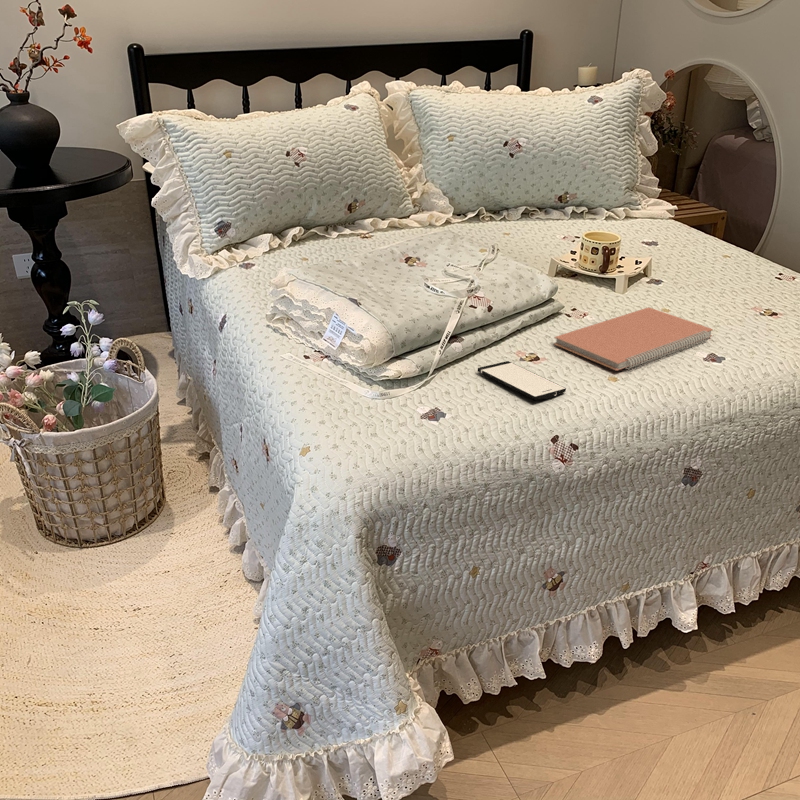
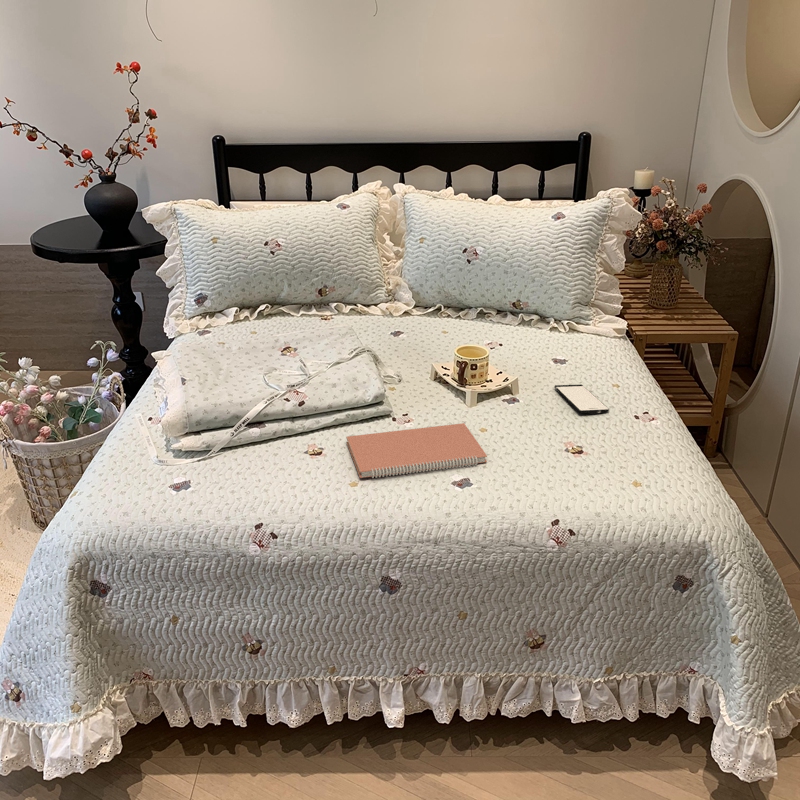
smartphone: present [478,361,566,400] -> present [554,385,609,414]

